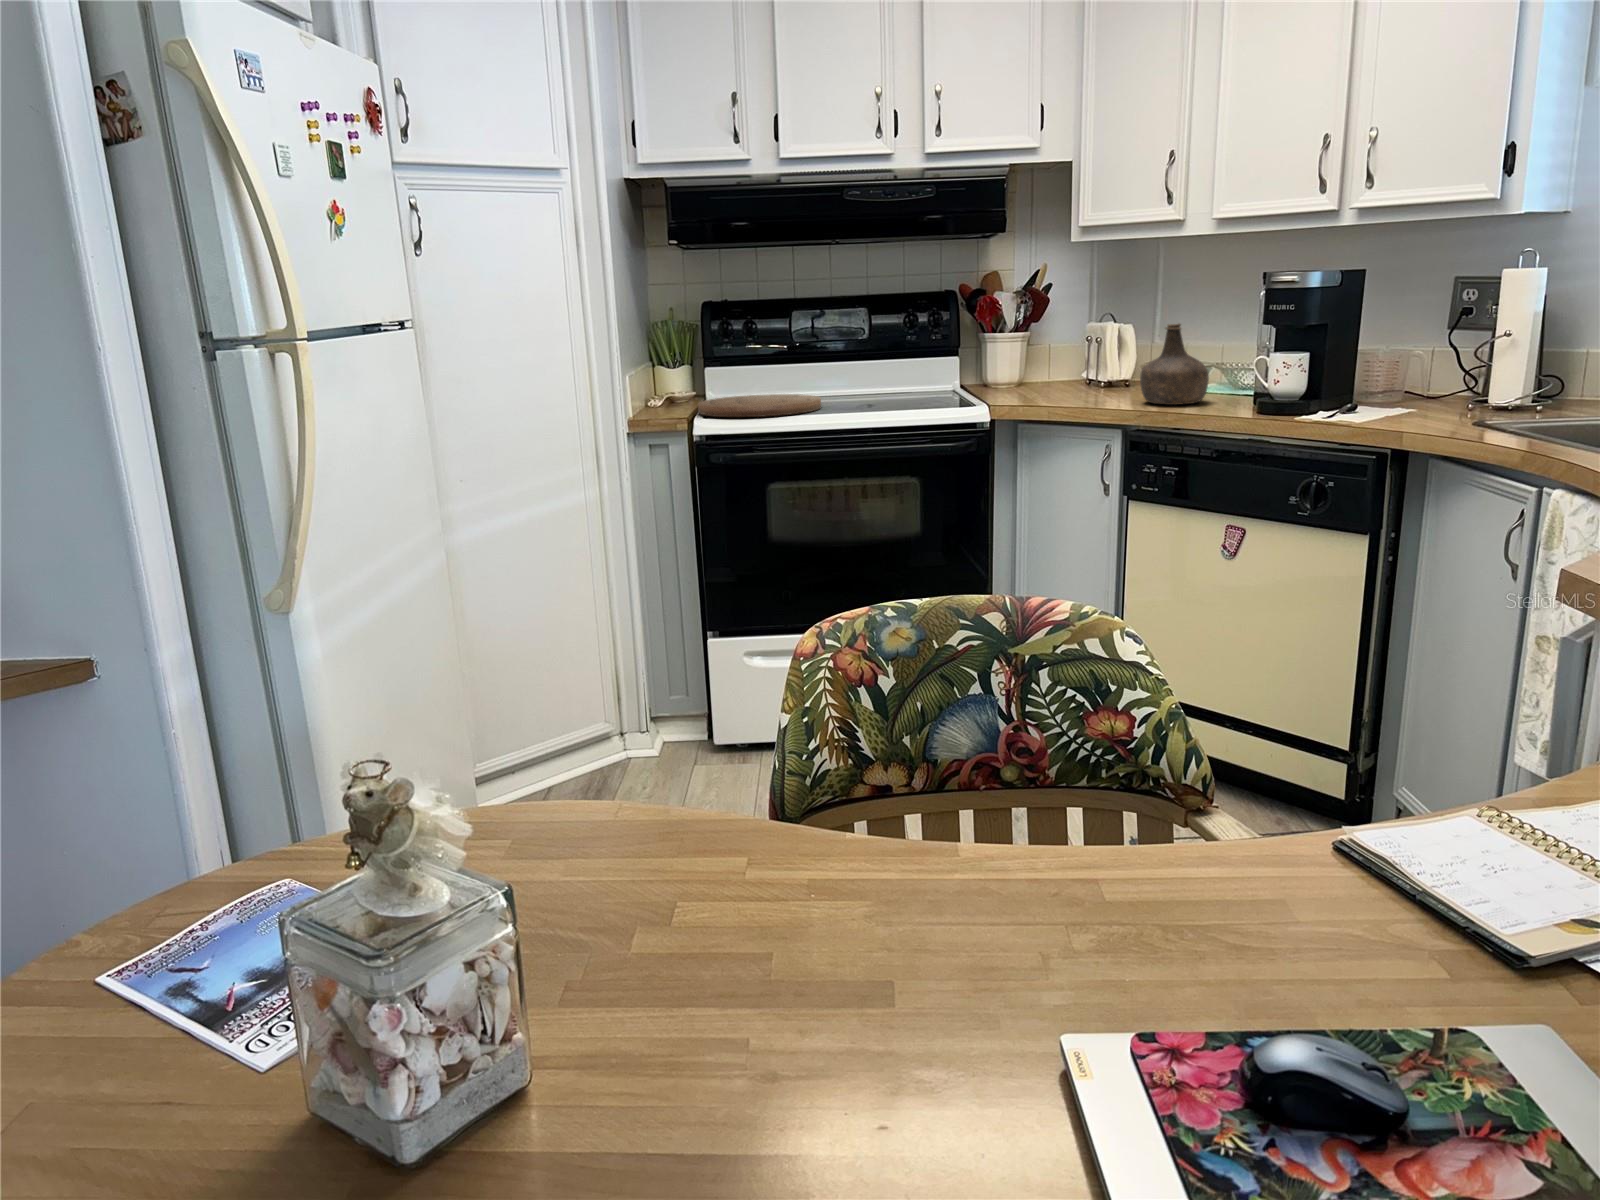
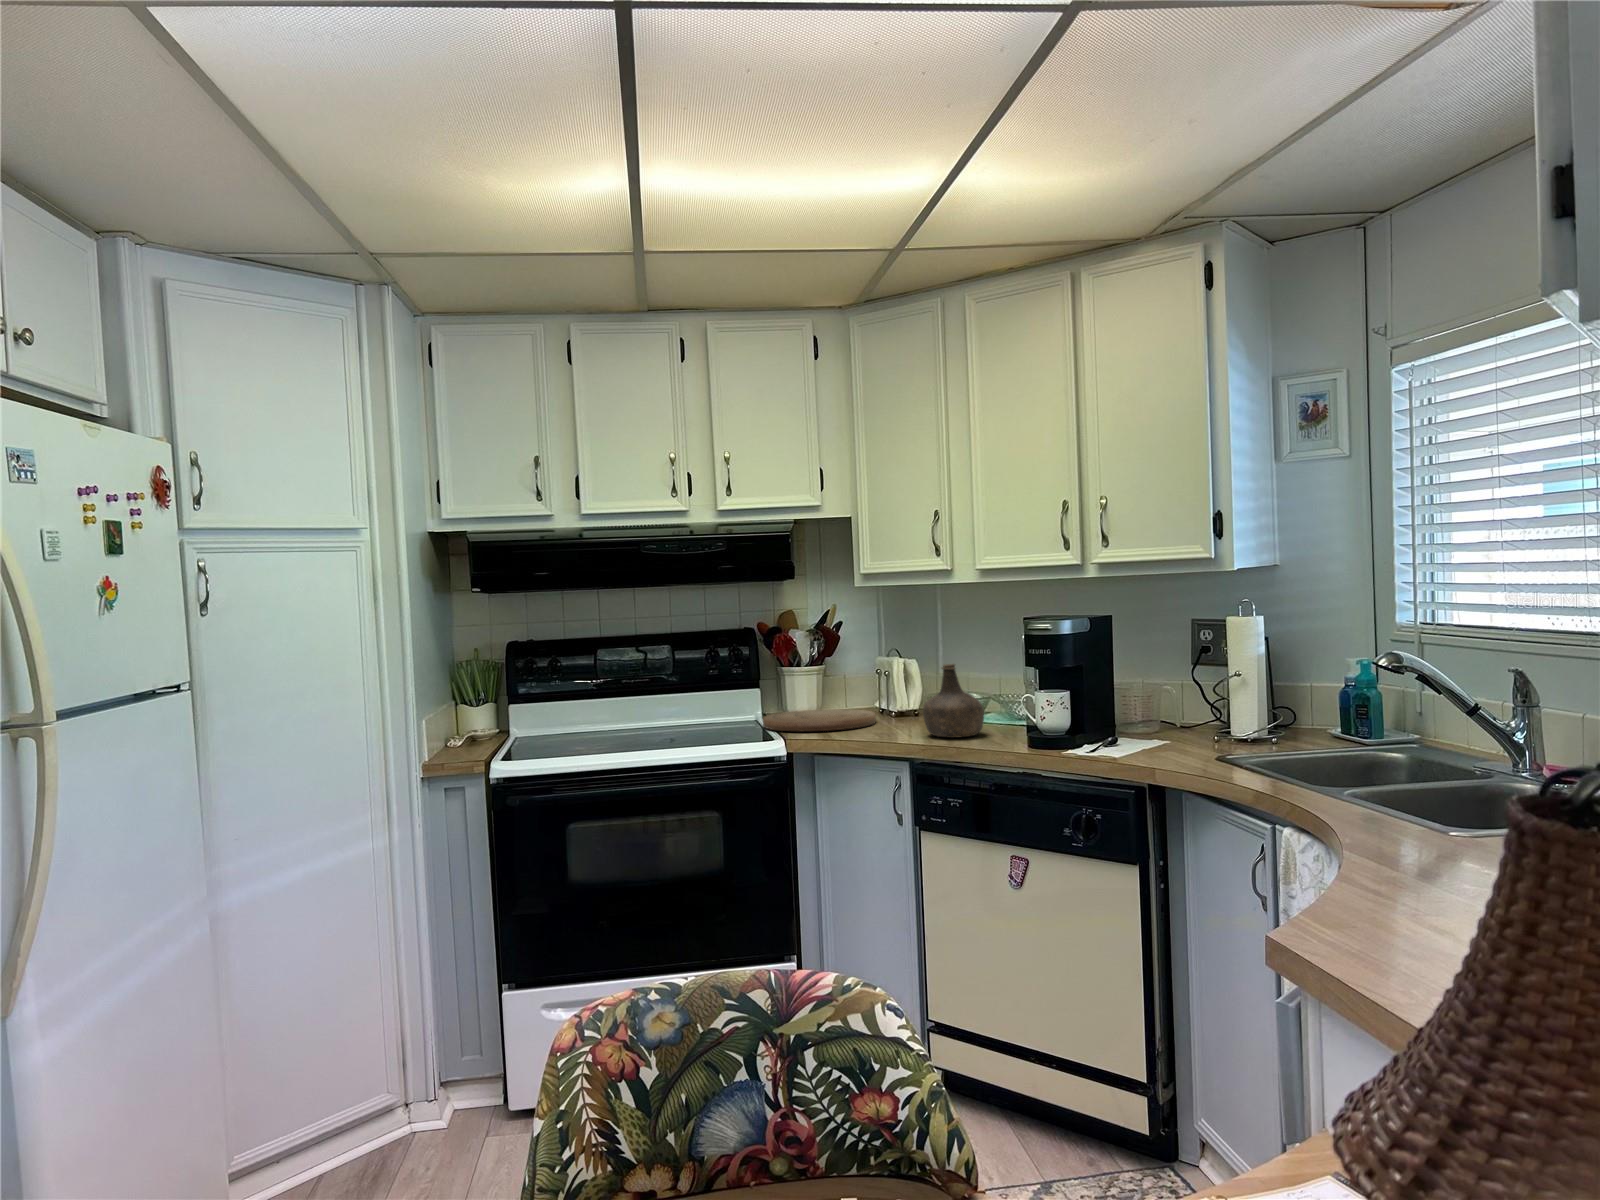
cutting board: present [698,394,821,417] -> present [763,709,876,731]

